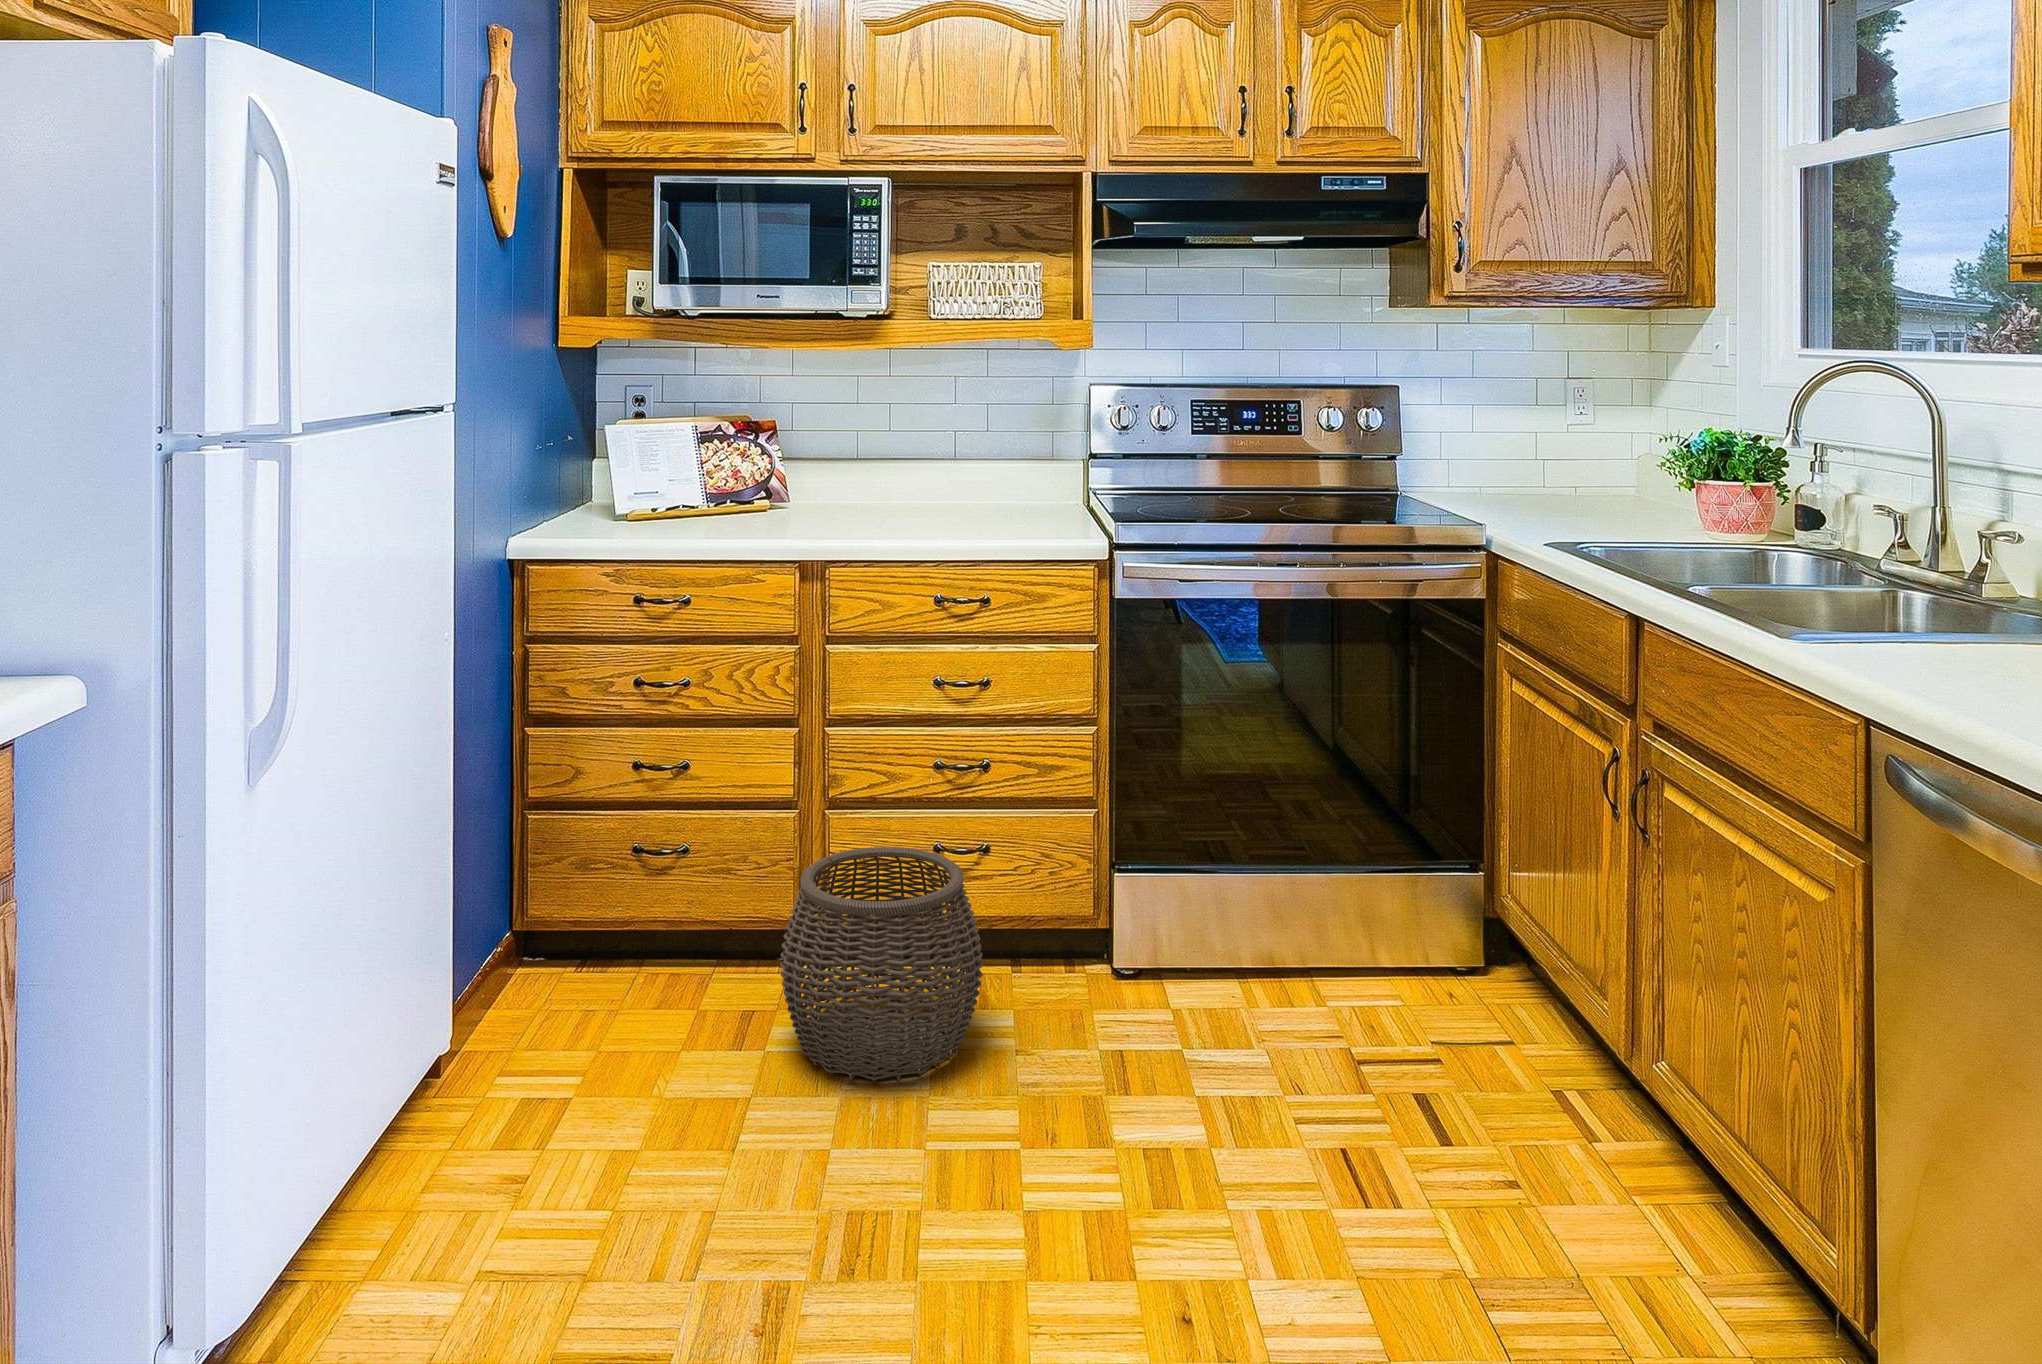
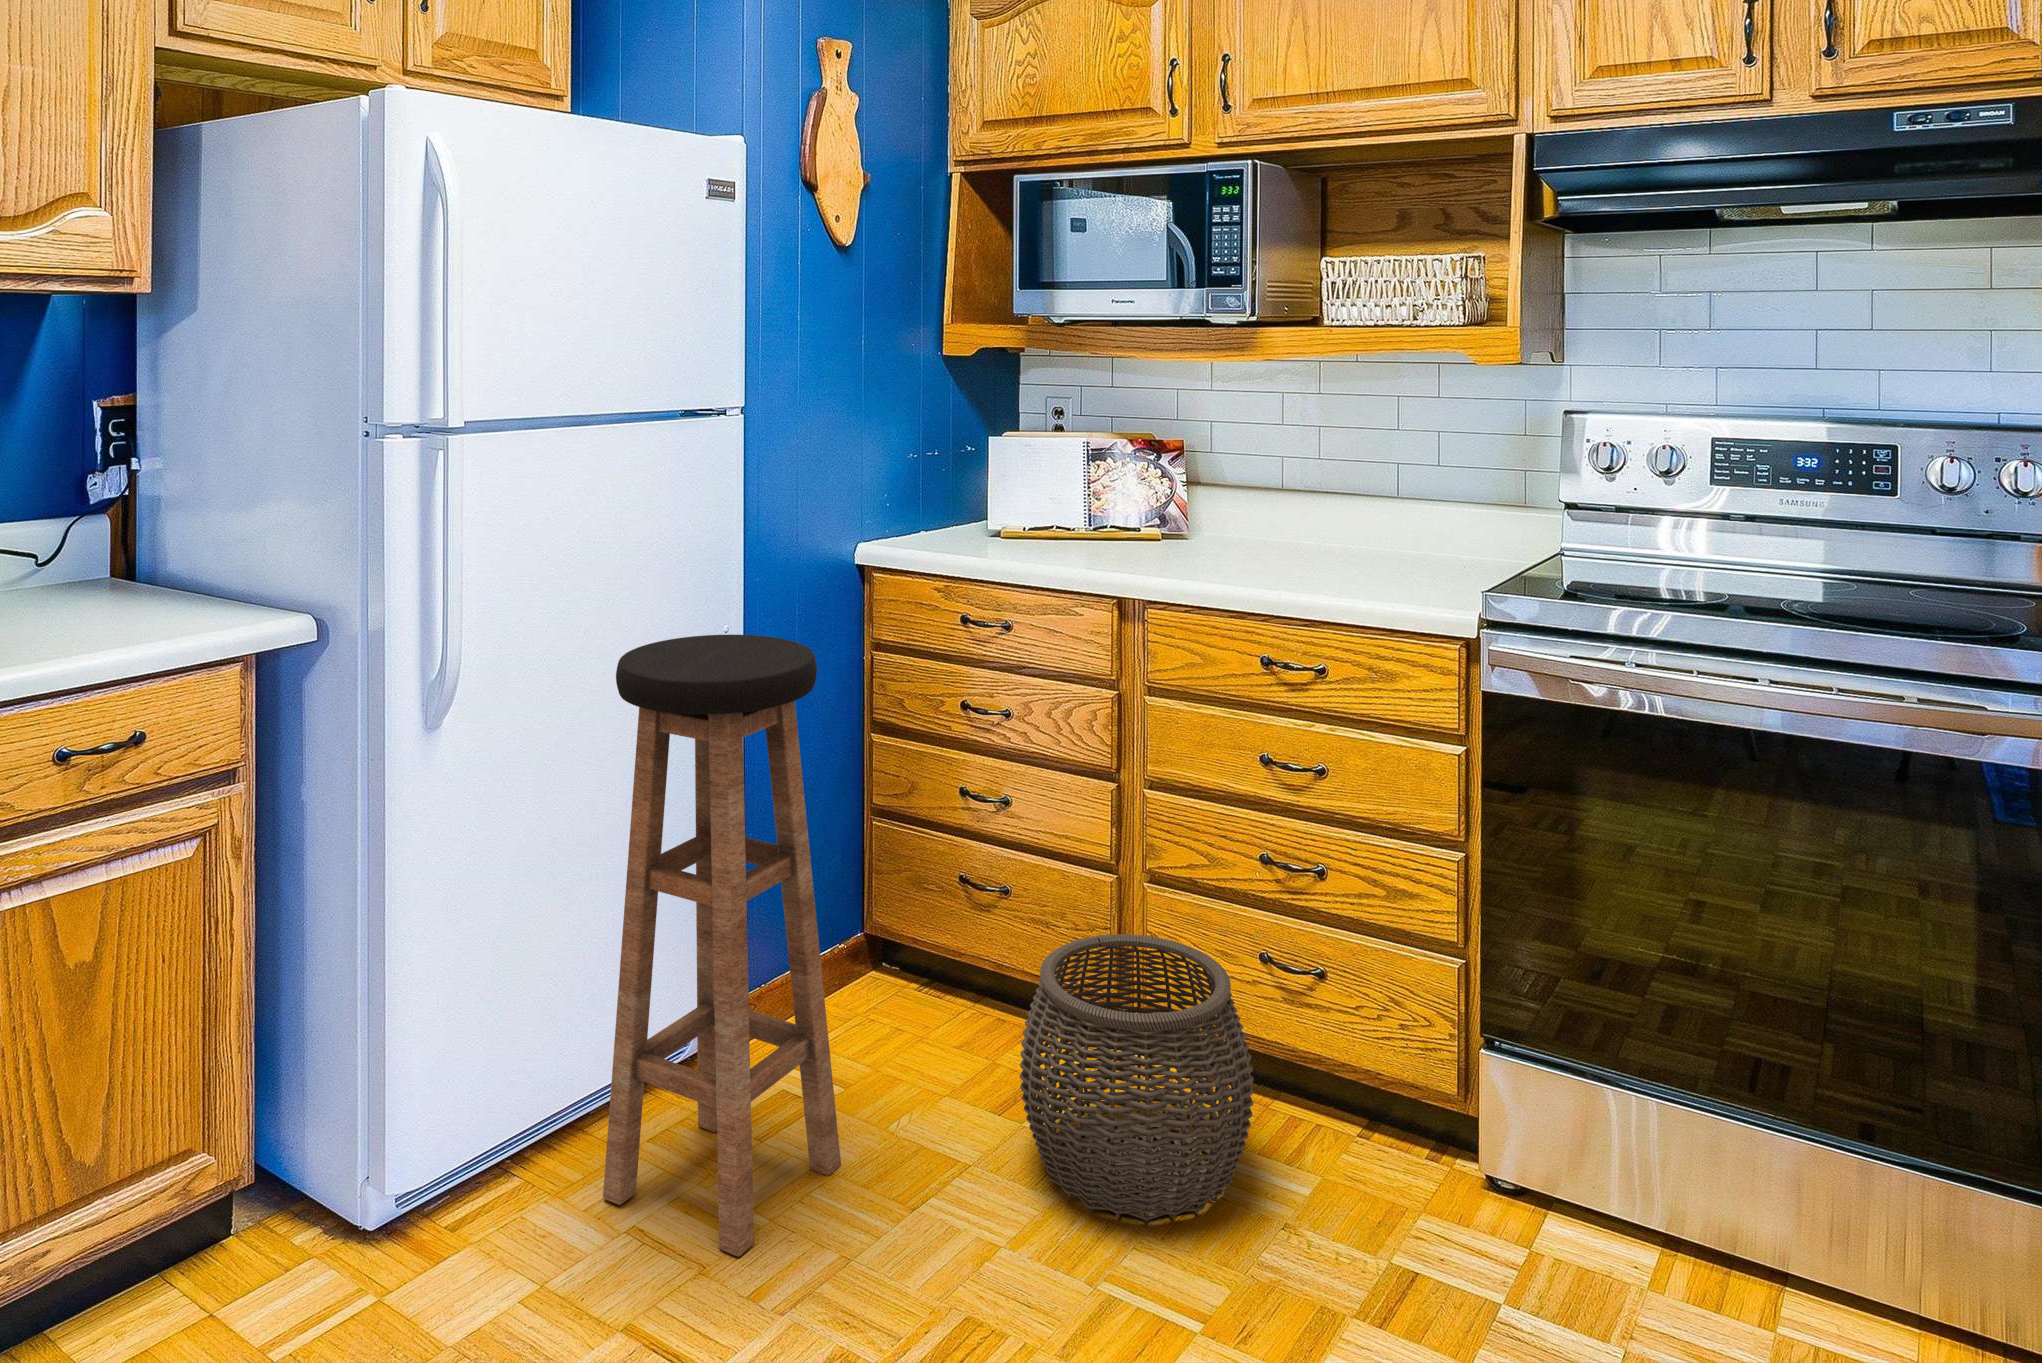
bar stool: none [420,619,636,1225] -> present [603,635,841,1256]

